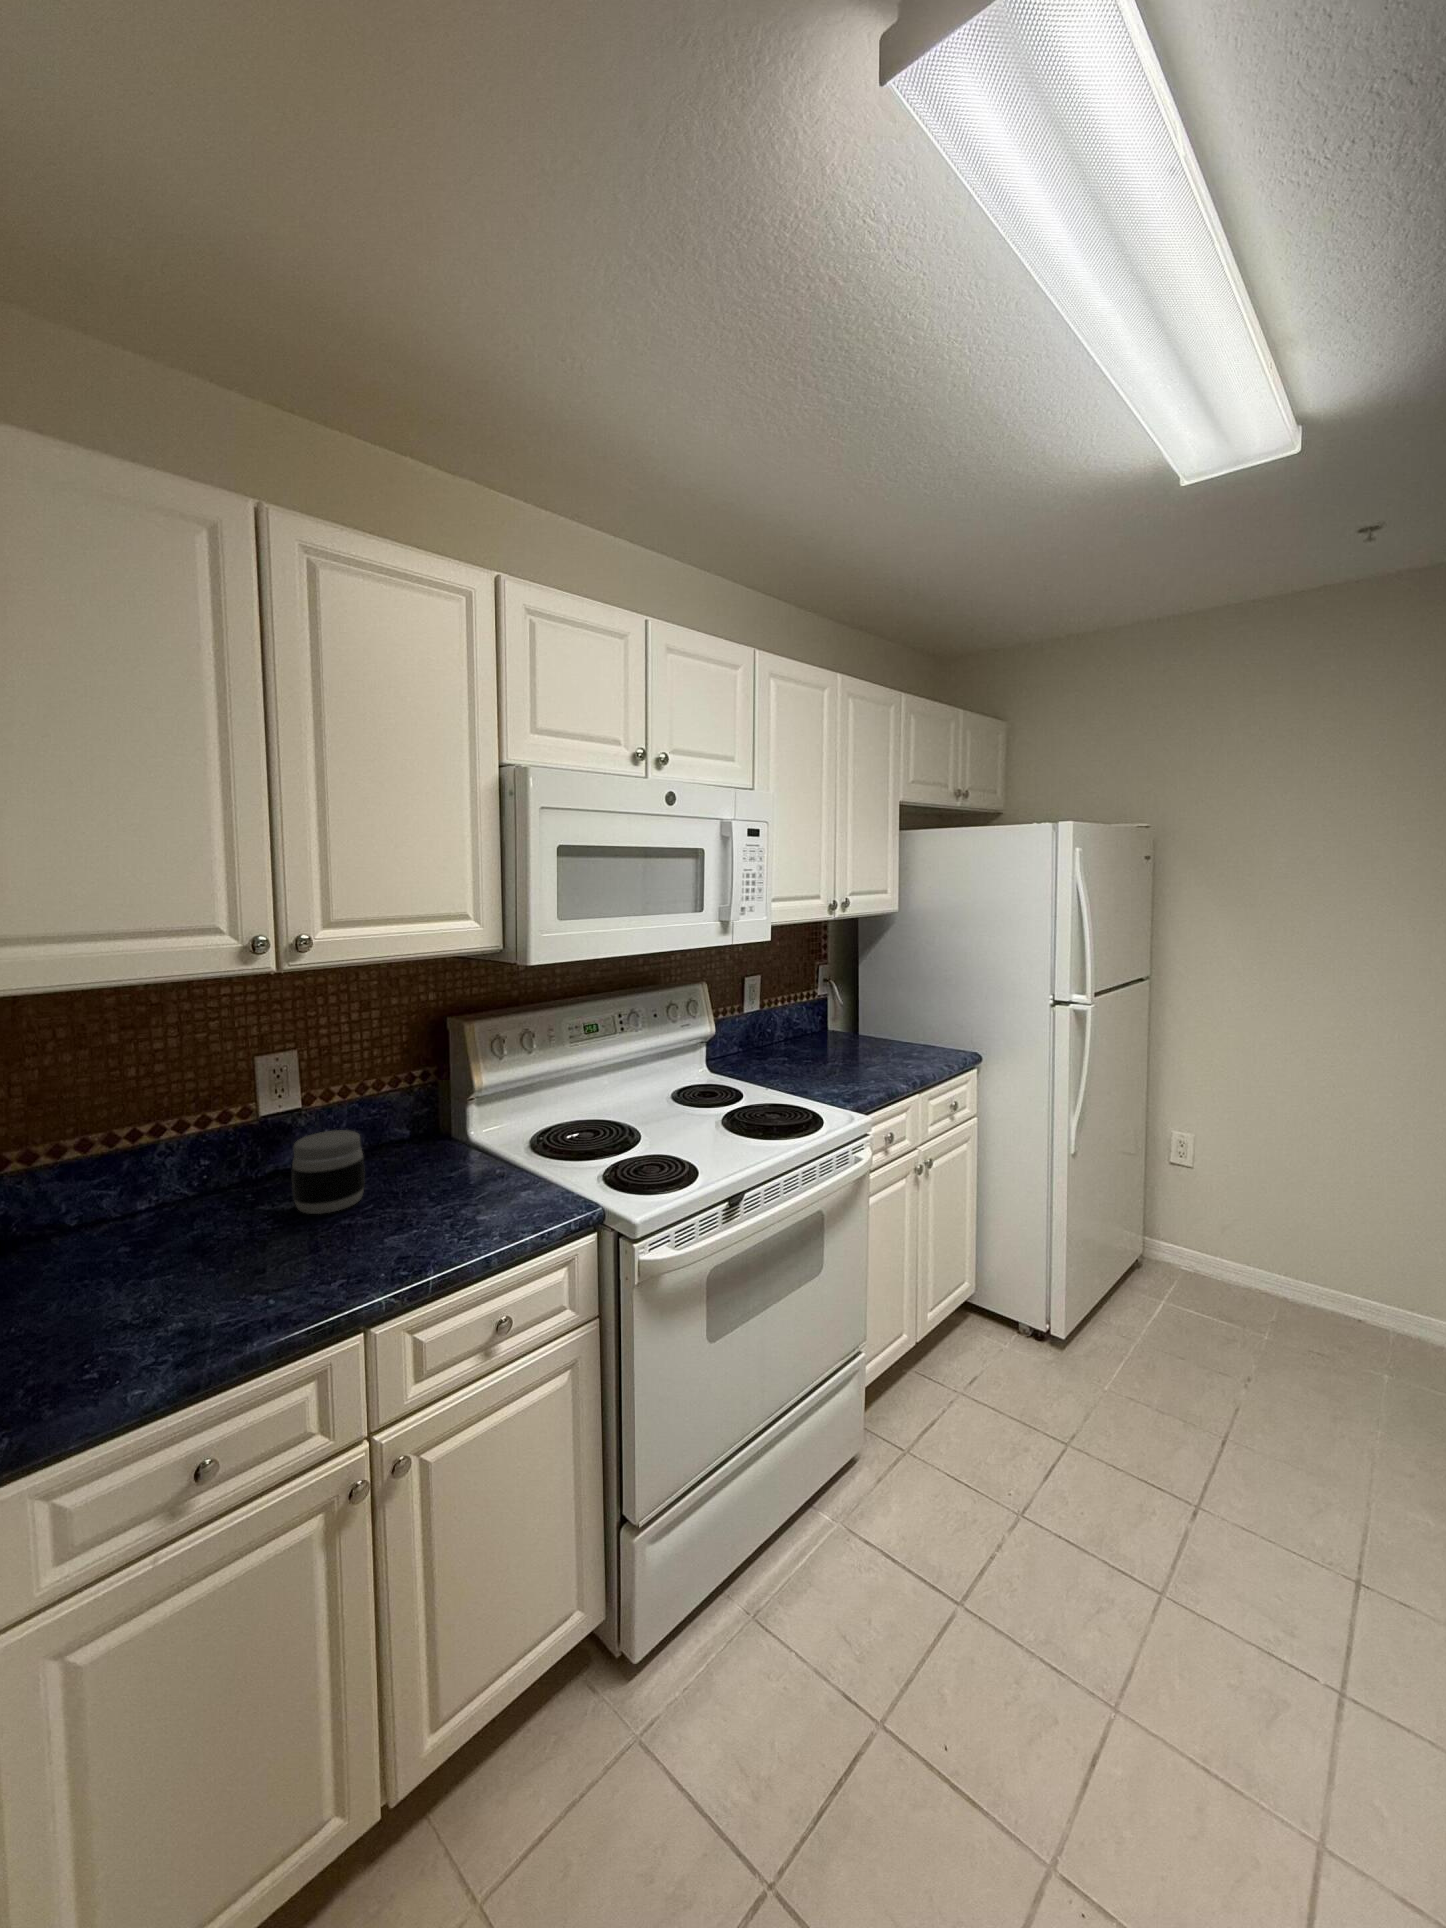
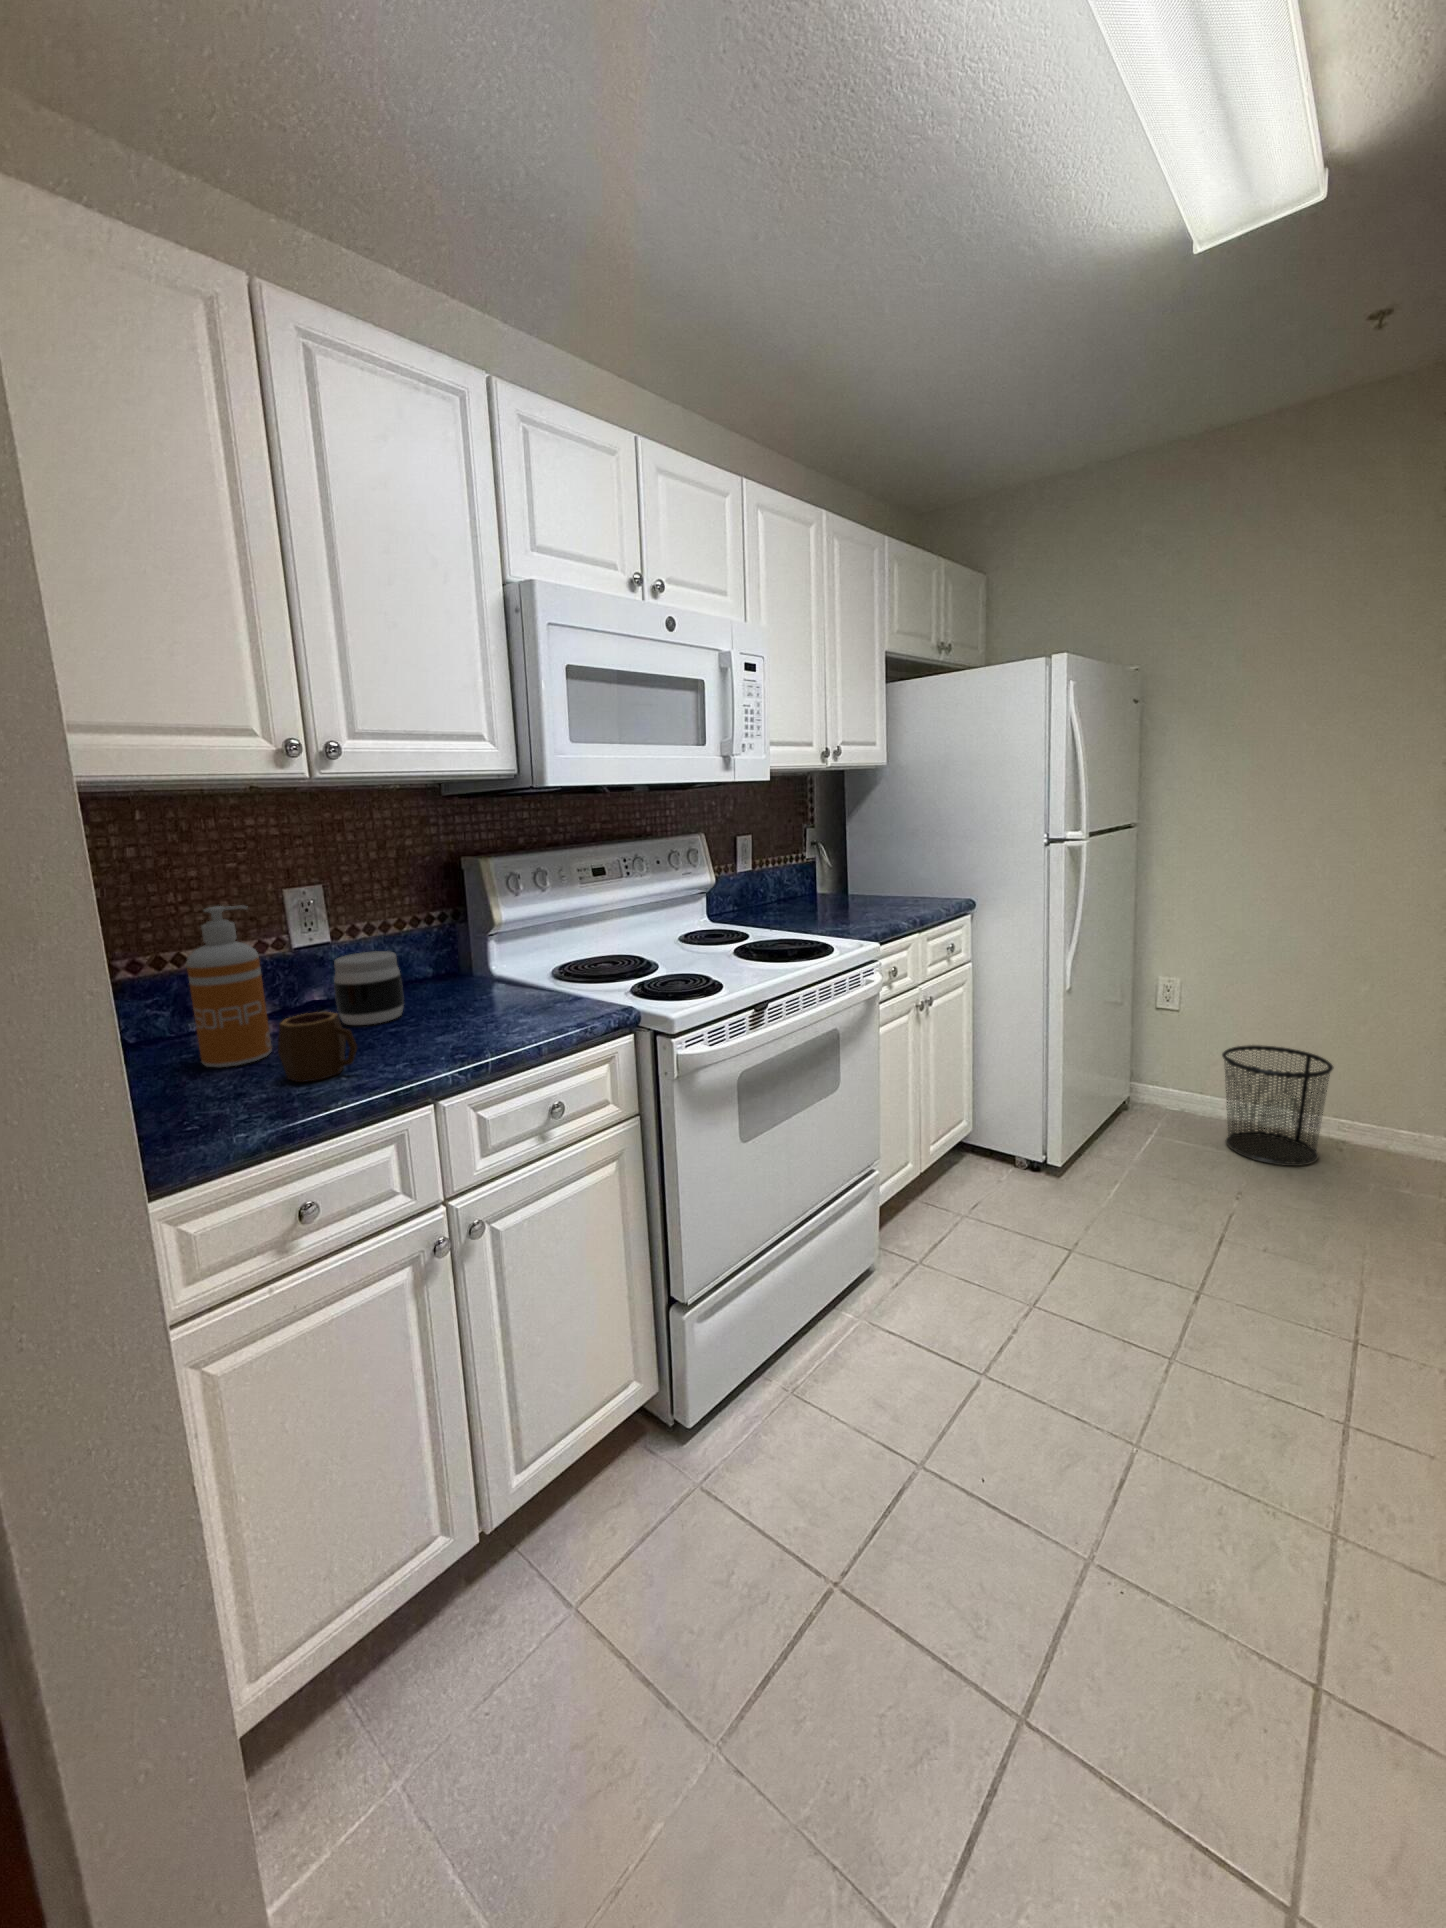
soap dispenser: none [126,1102,211,1275] -> present [186,905,272,1067]
waste bin: none [1232,1212,1344,1348] -> present [1222,1045,1334,1166]
mug: none [203,1224,288,1307] -> present [278,1012,357,1082]

